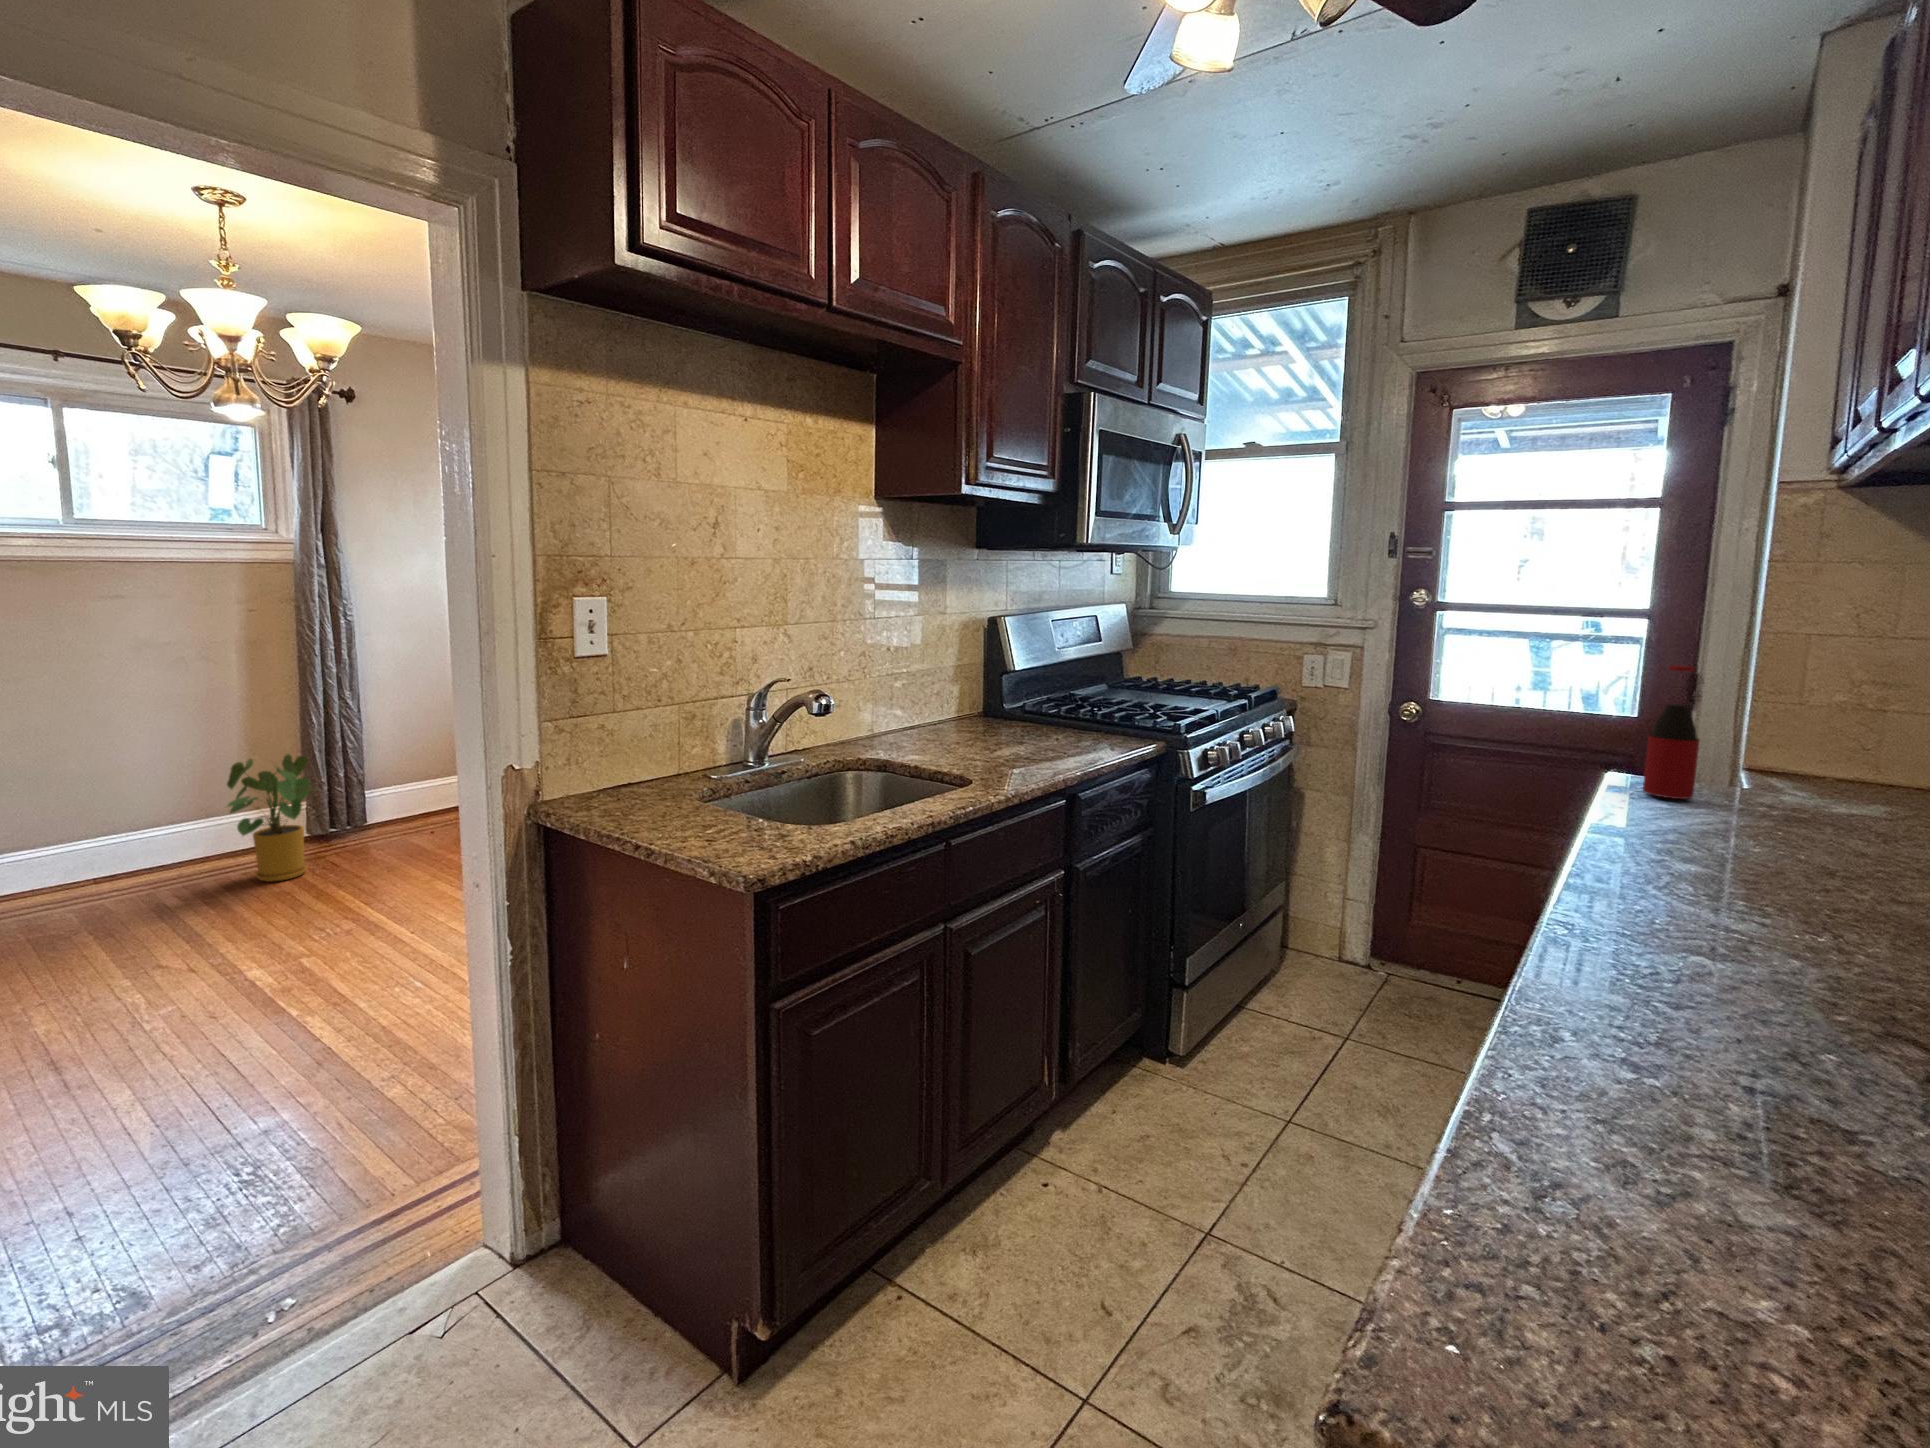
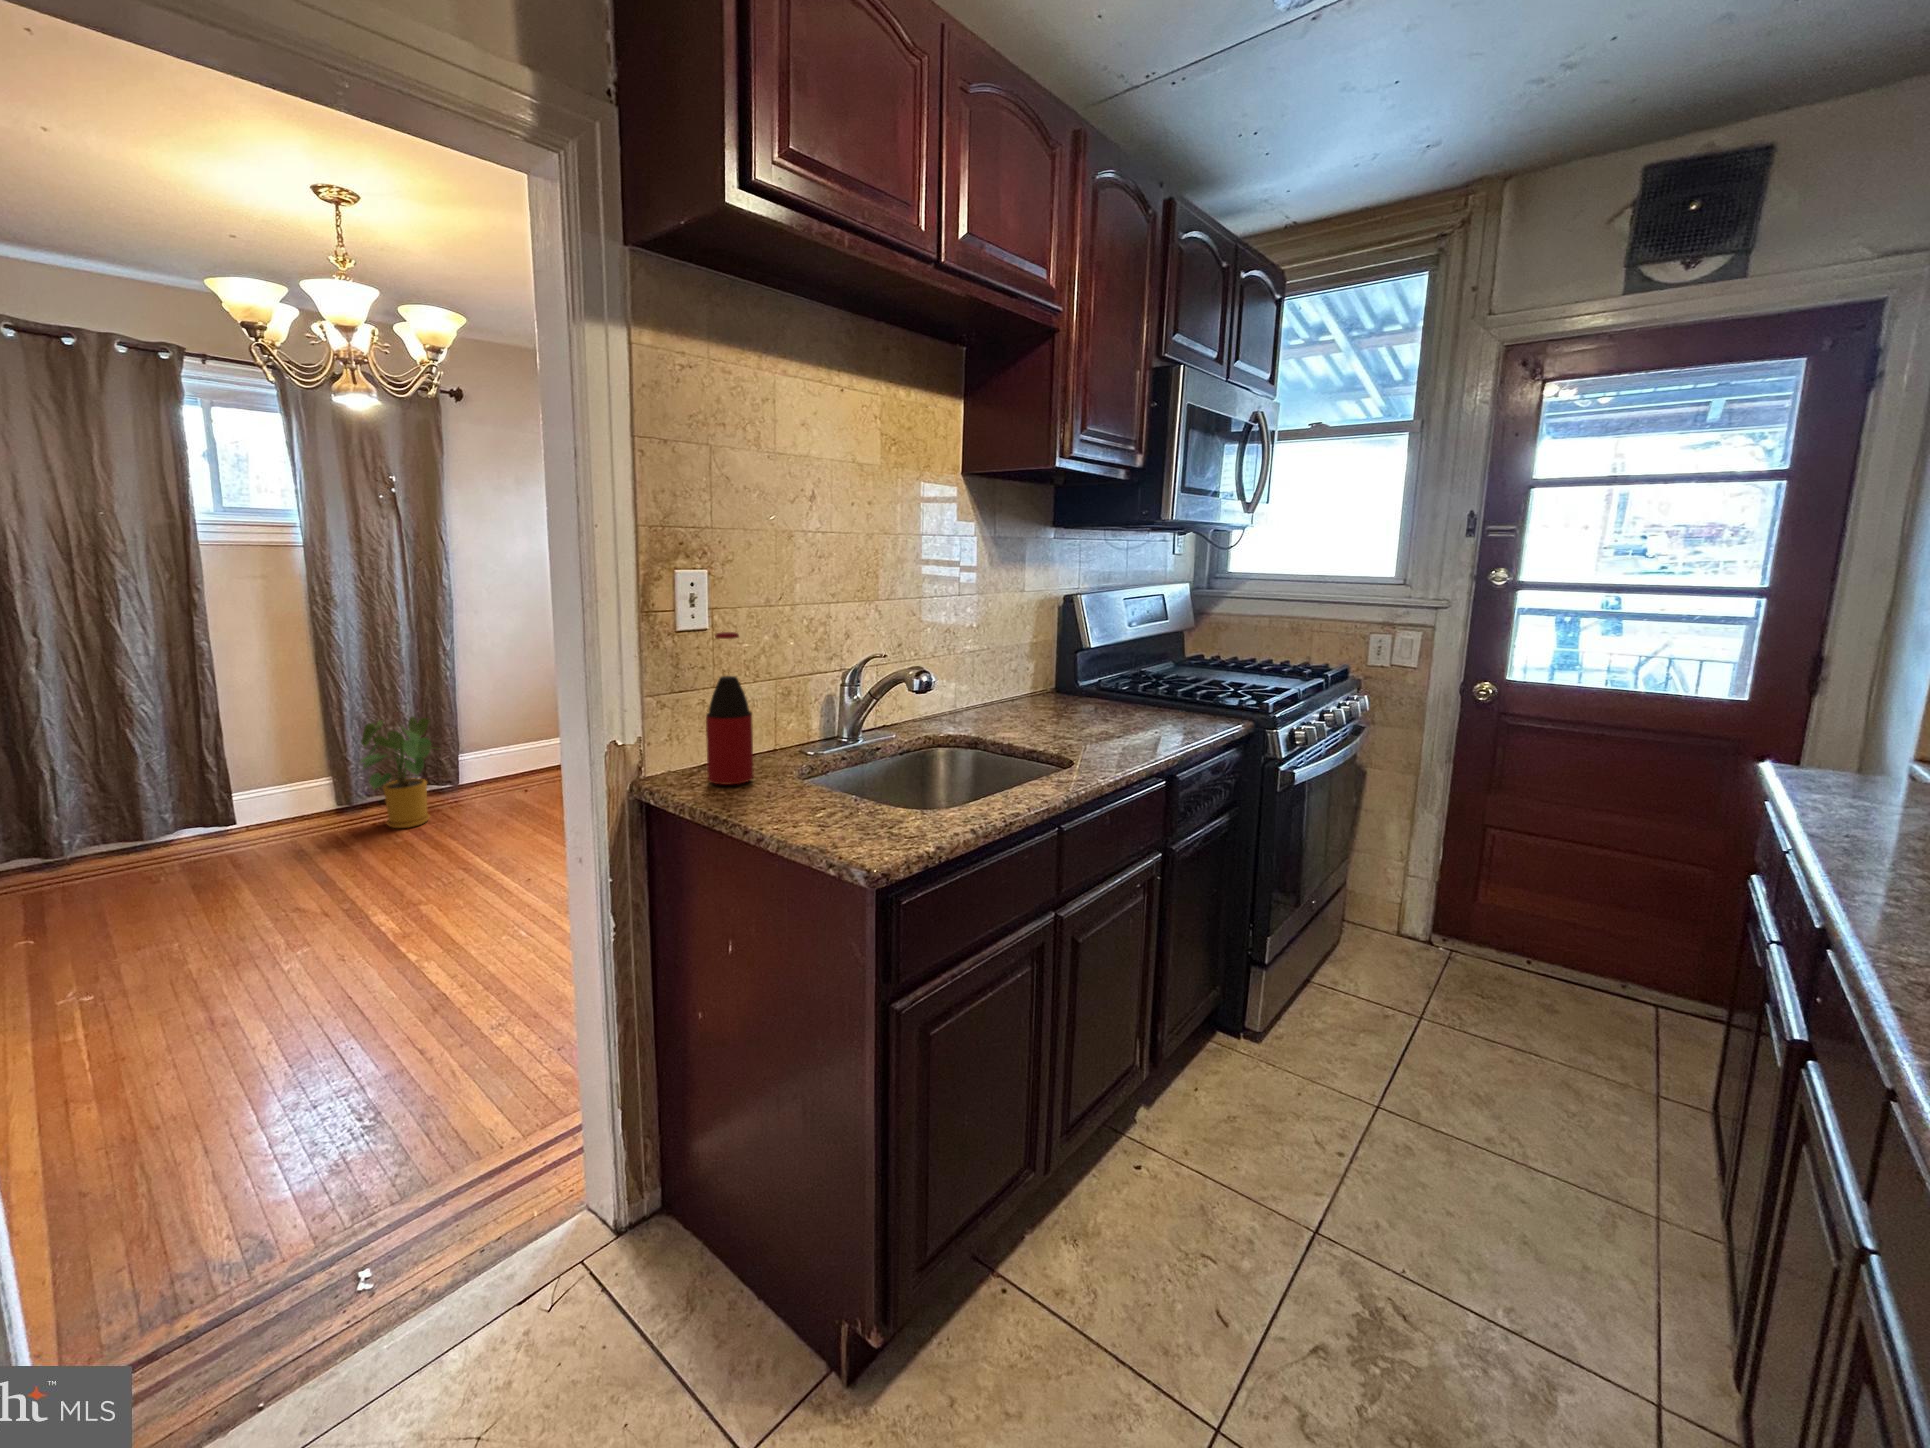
bottle: present [1643,665,1699,799] -> present [706,632,753,785]

